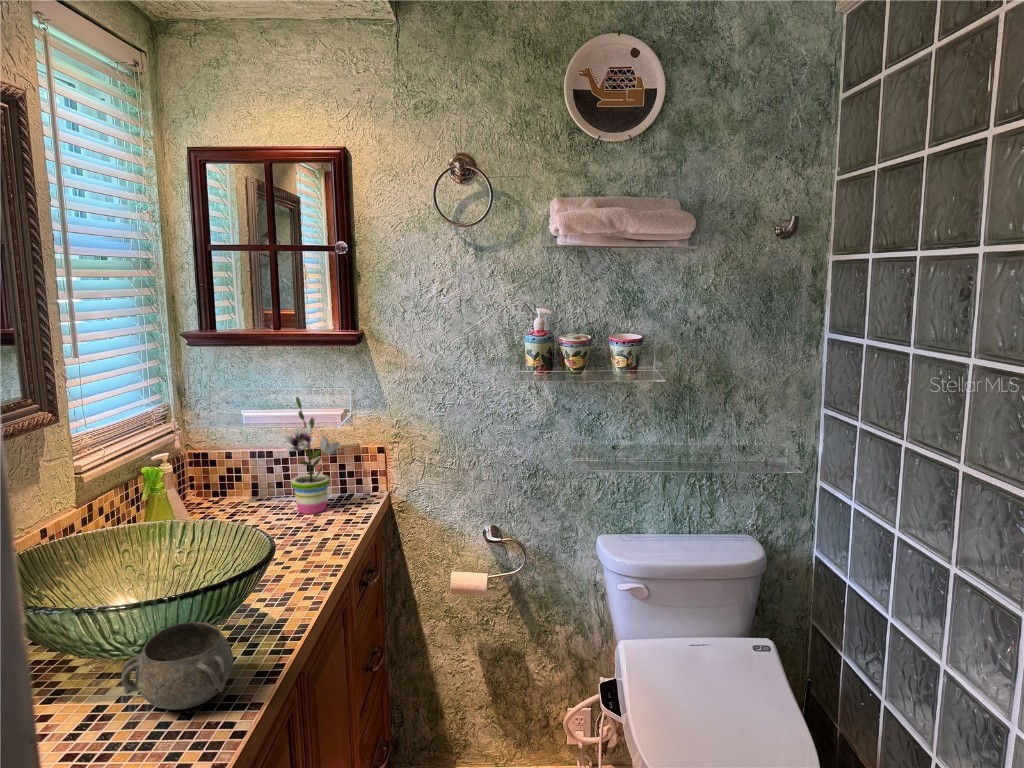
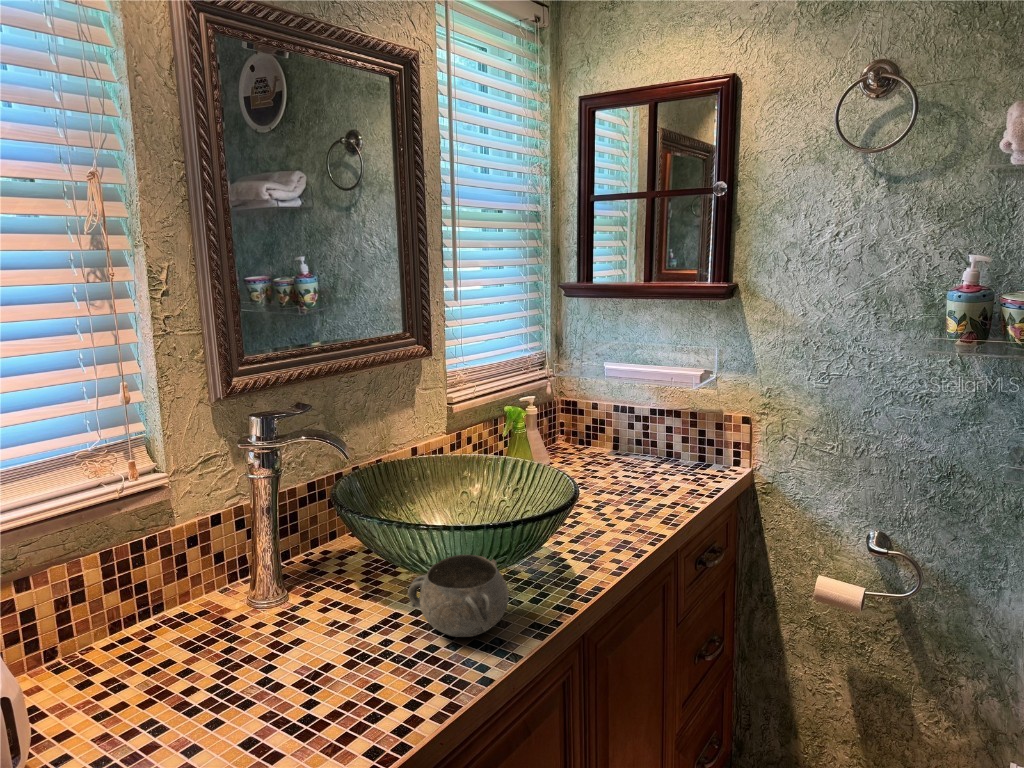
potted plant: present [283,397,345,514] -> none [636,352,706,477]

